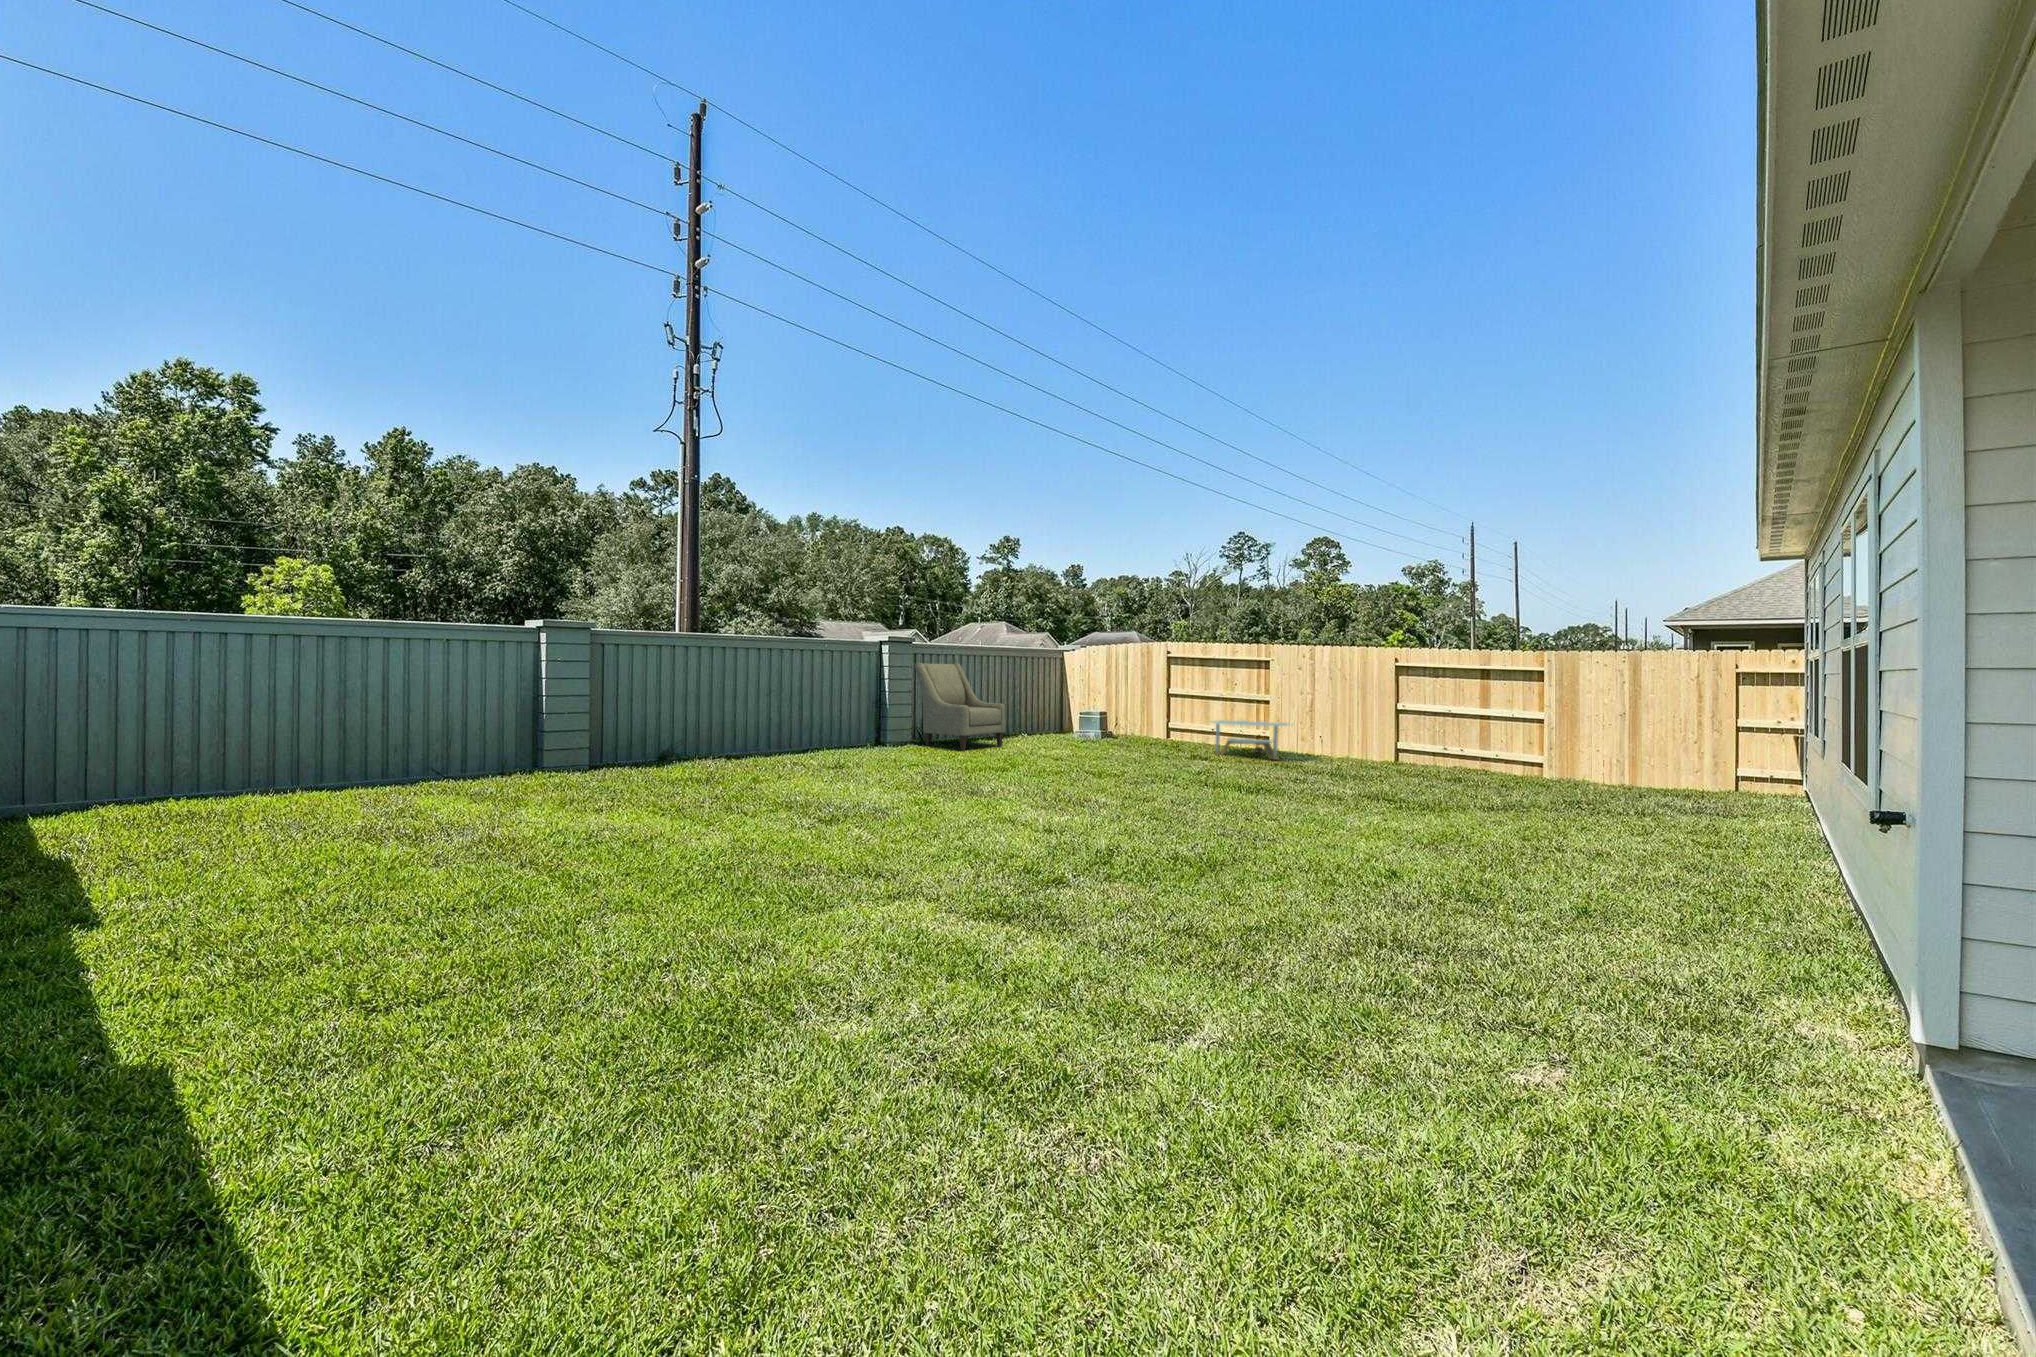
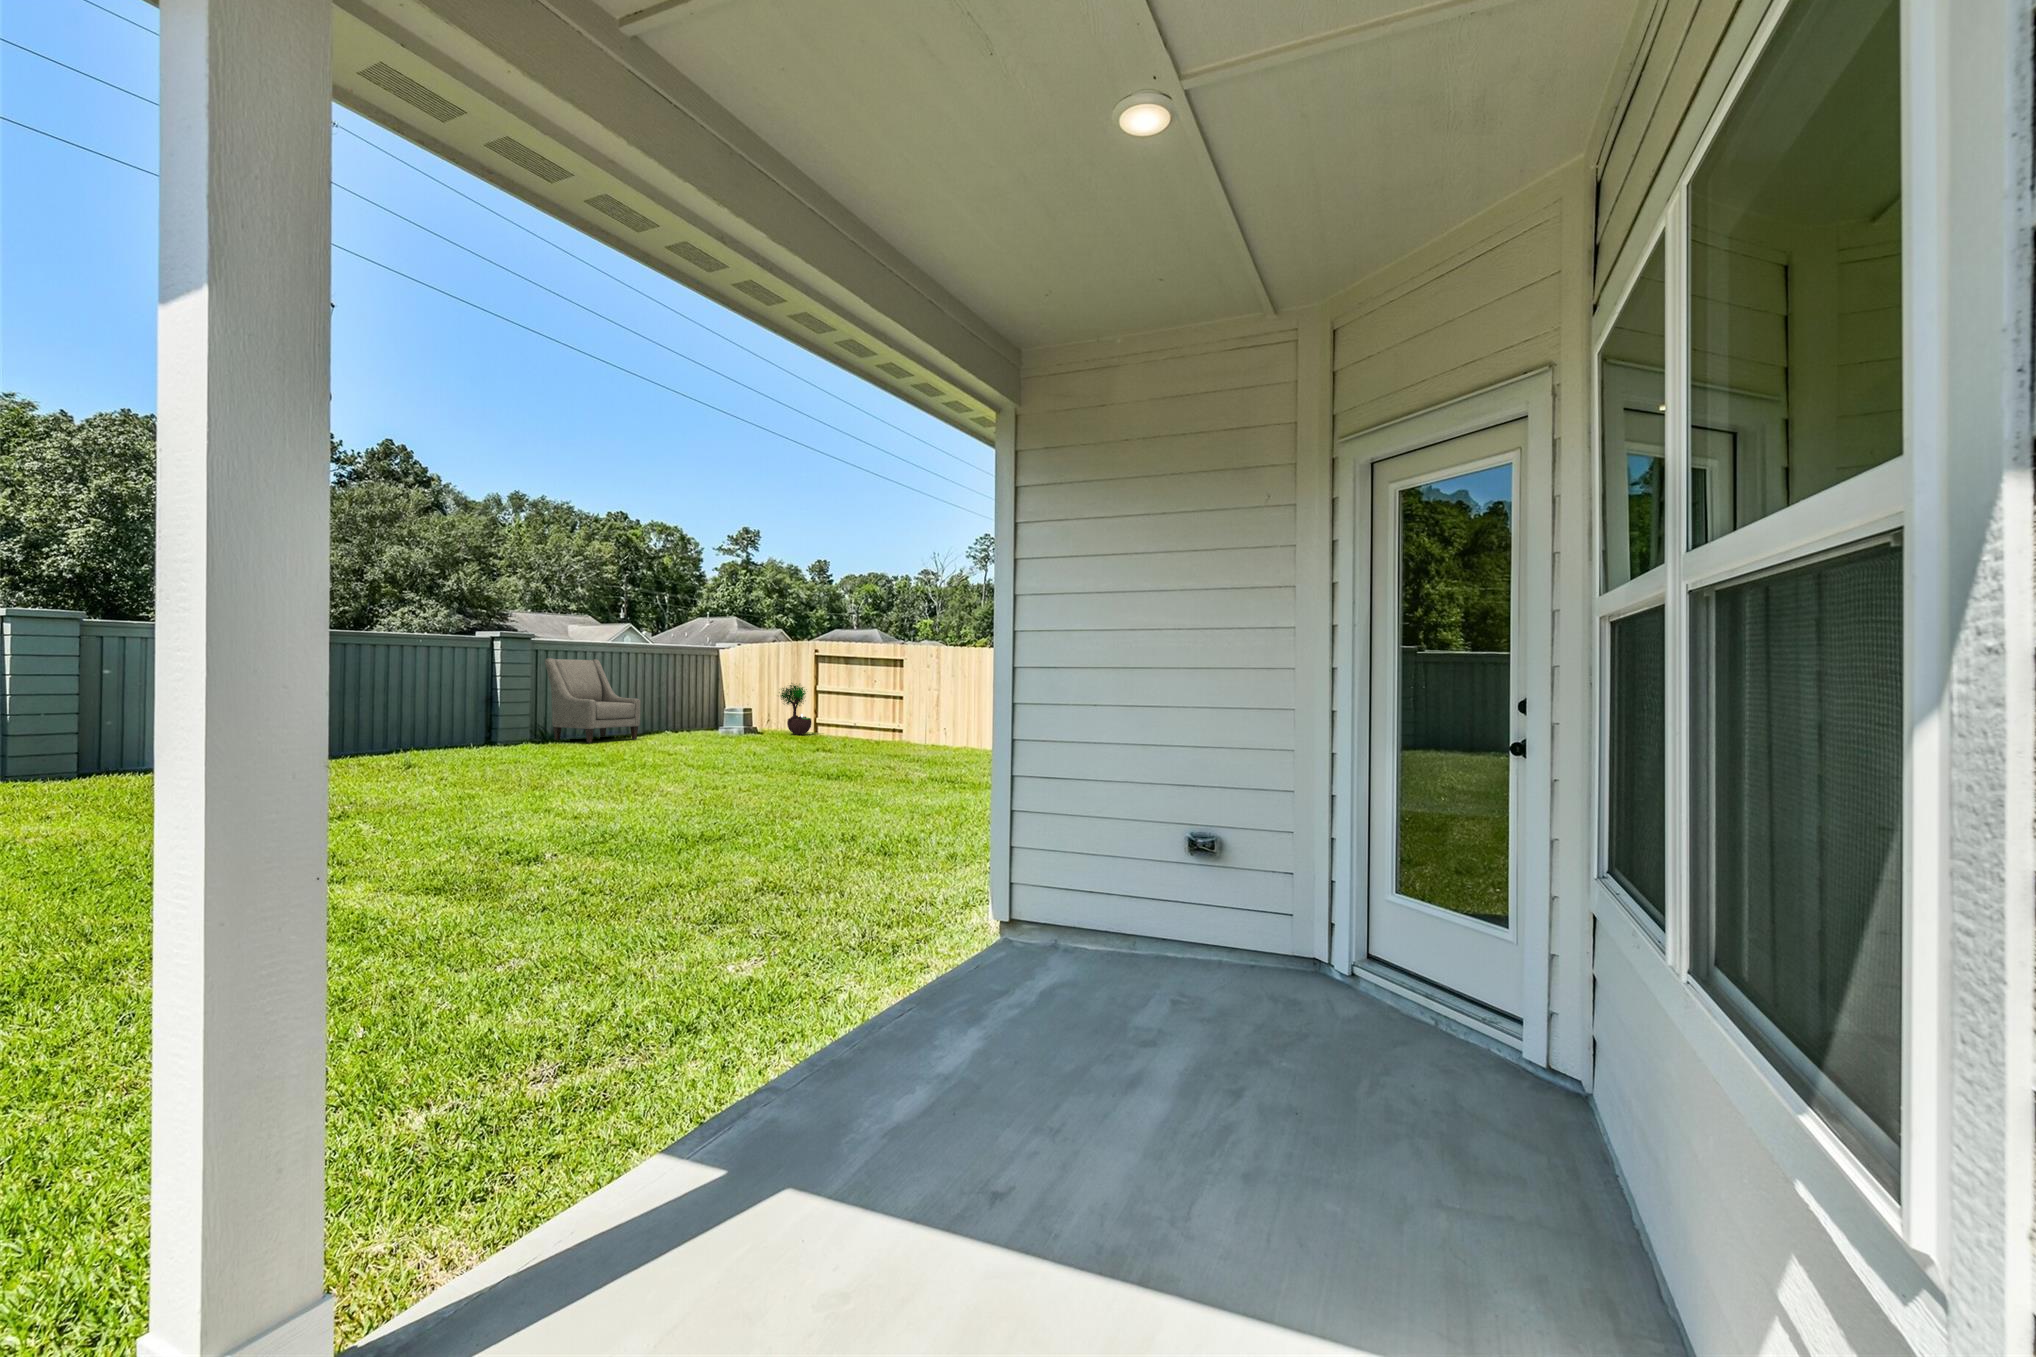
potted tree: none [1127,683,1163,741] -> present [779,683,811,735]
round table: present [1212,720,1289,759] -> none [842,714,917,748]

